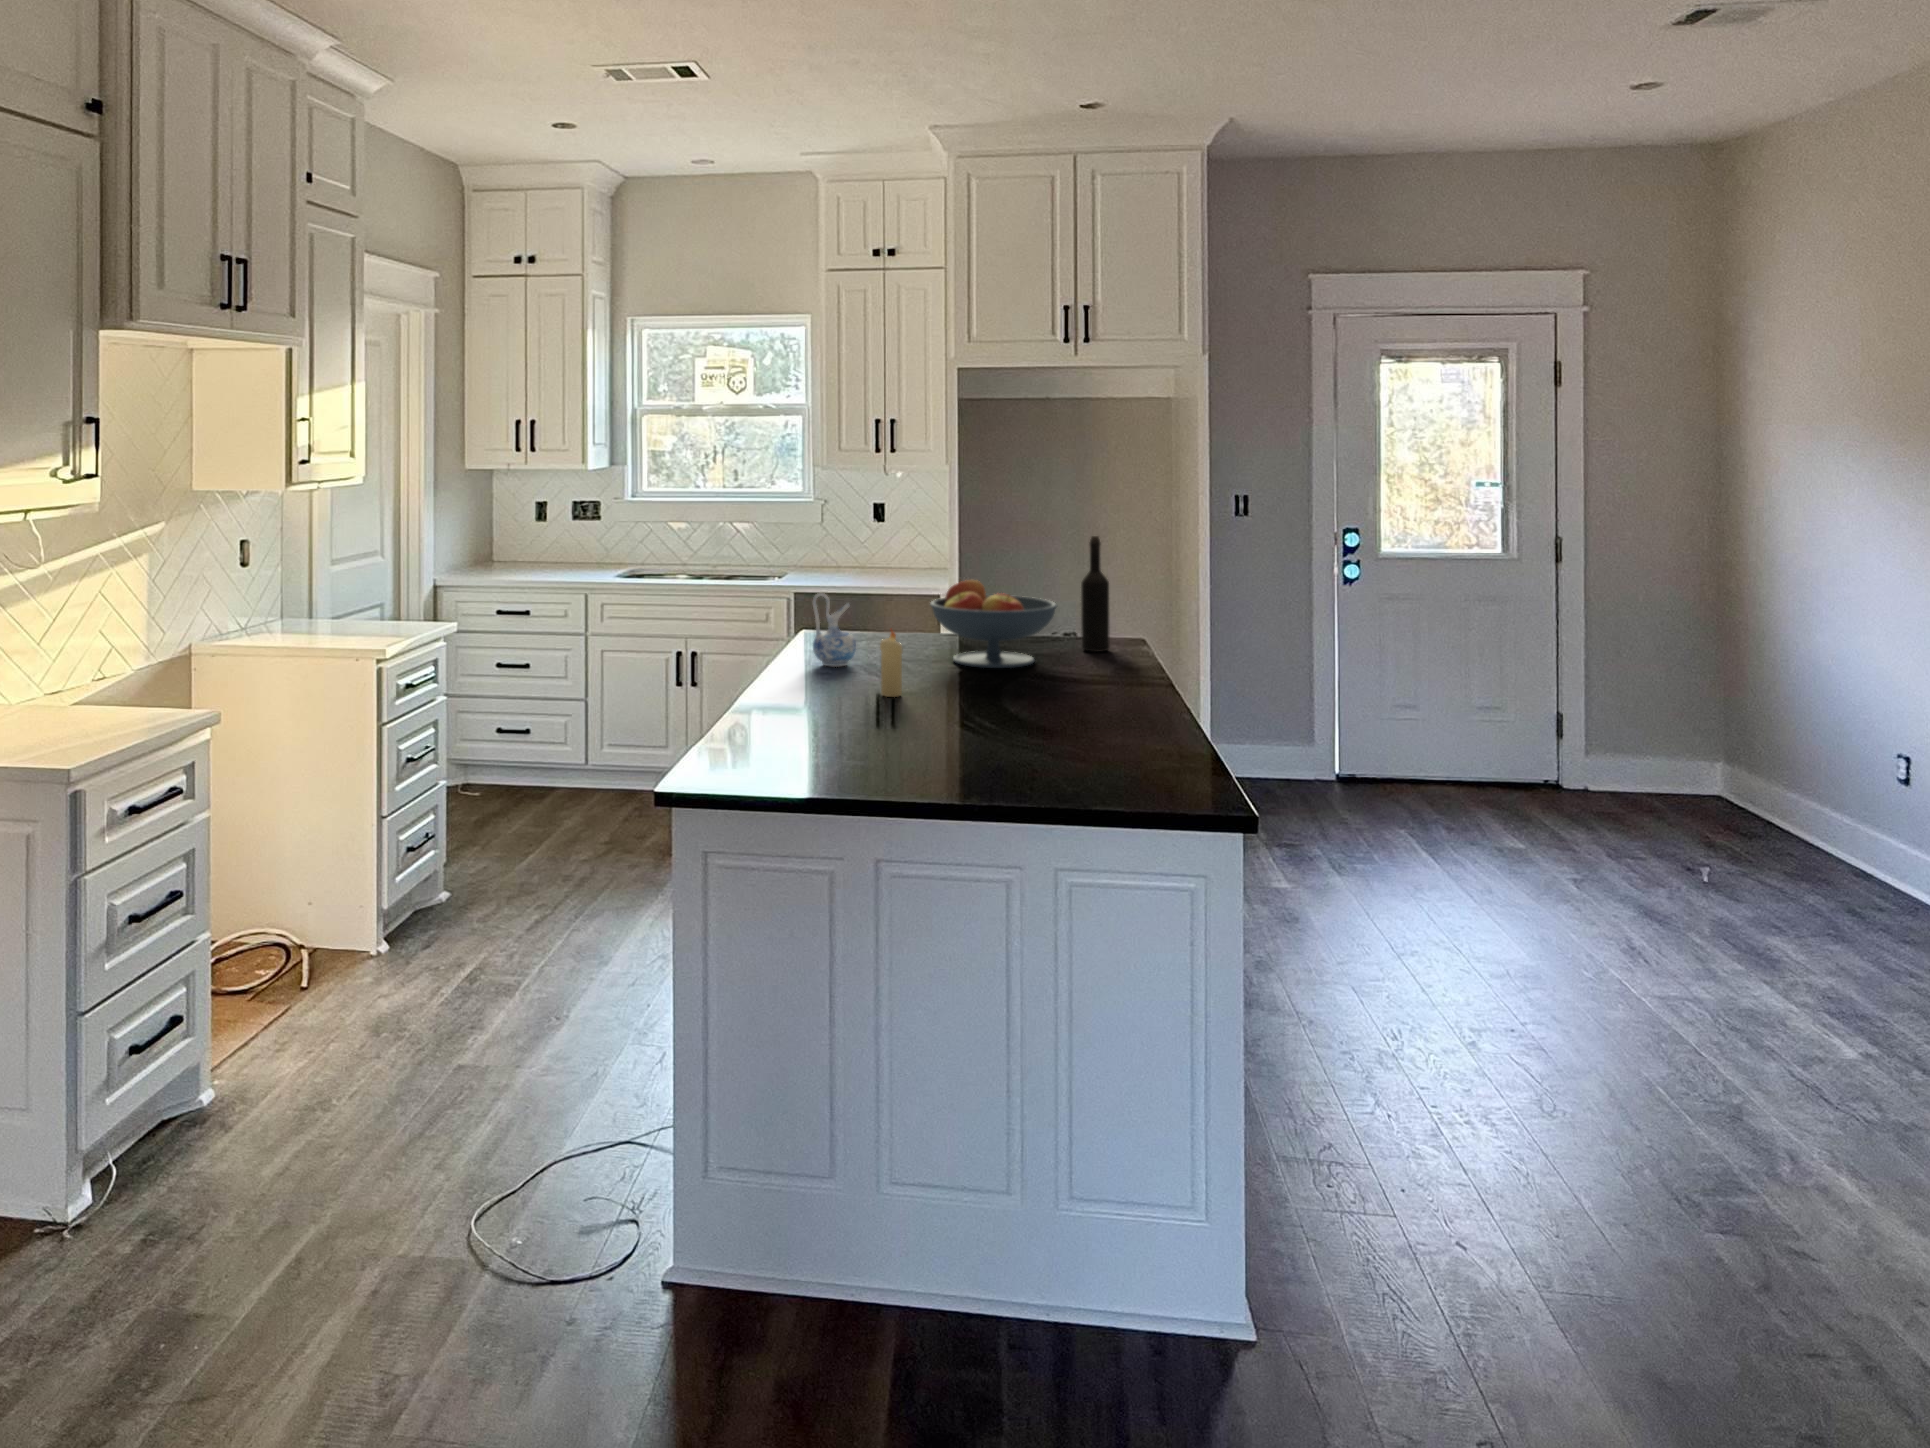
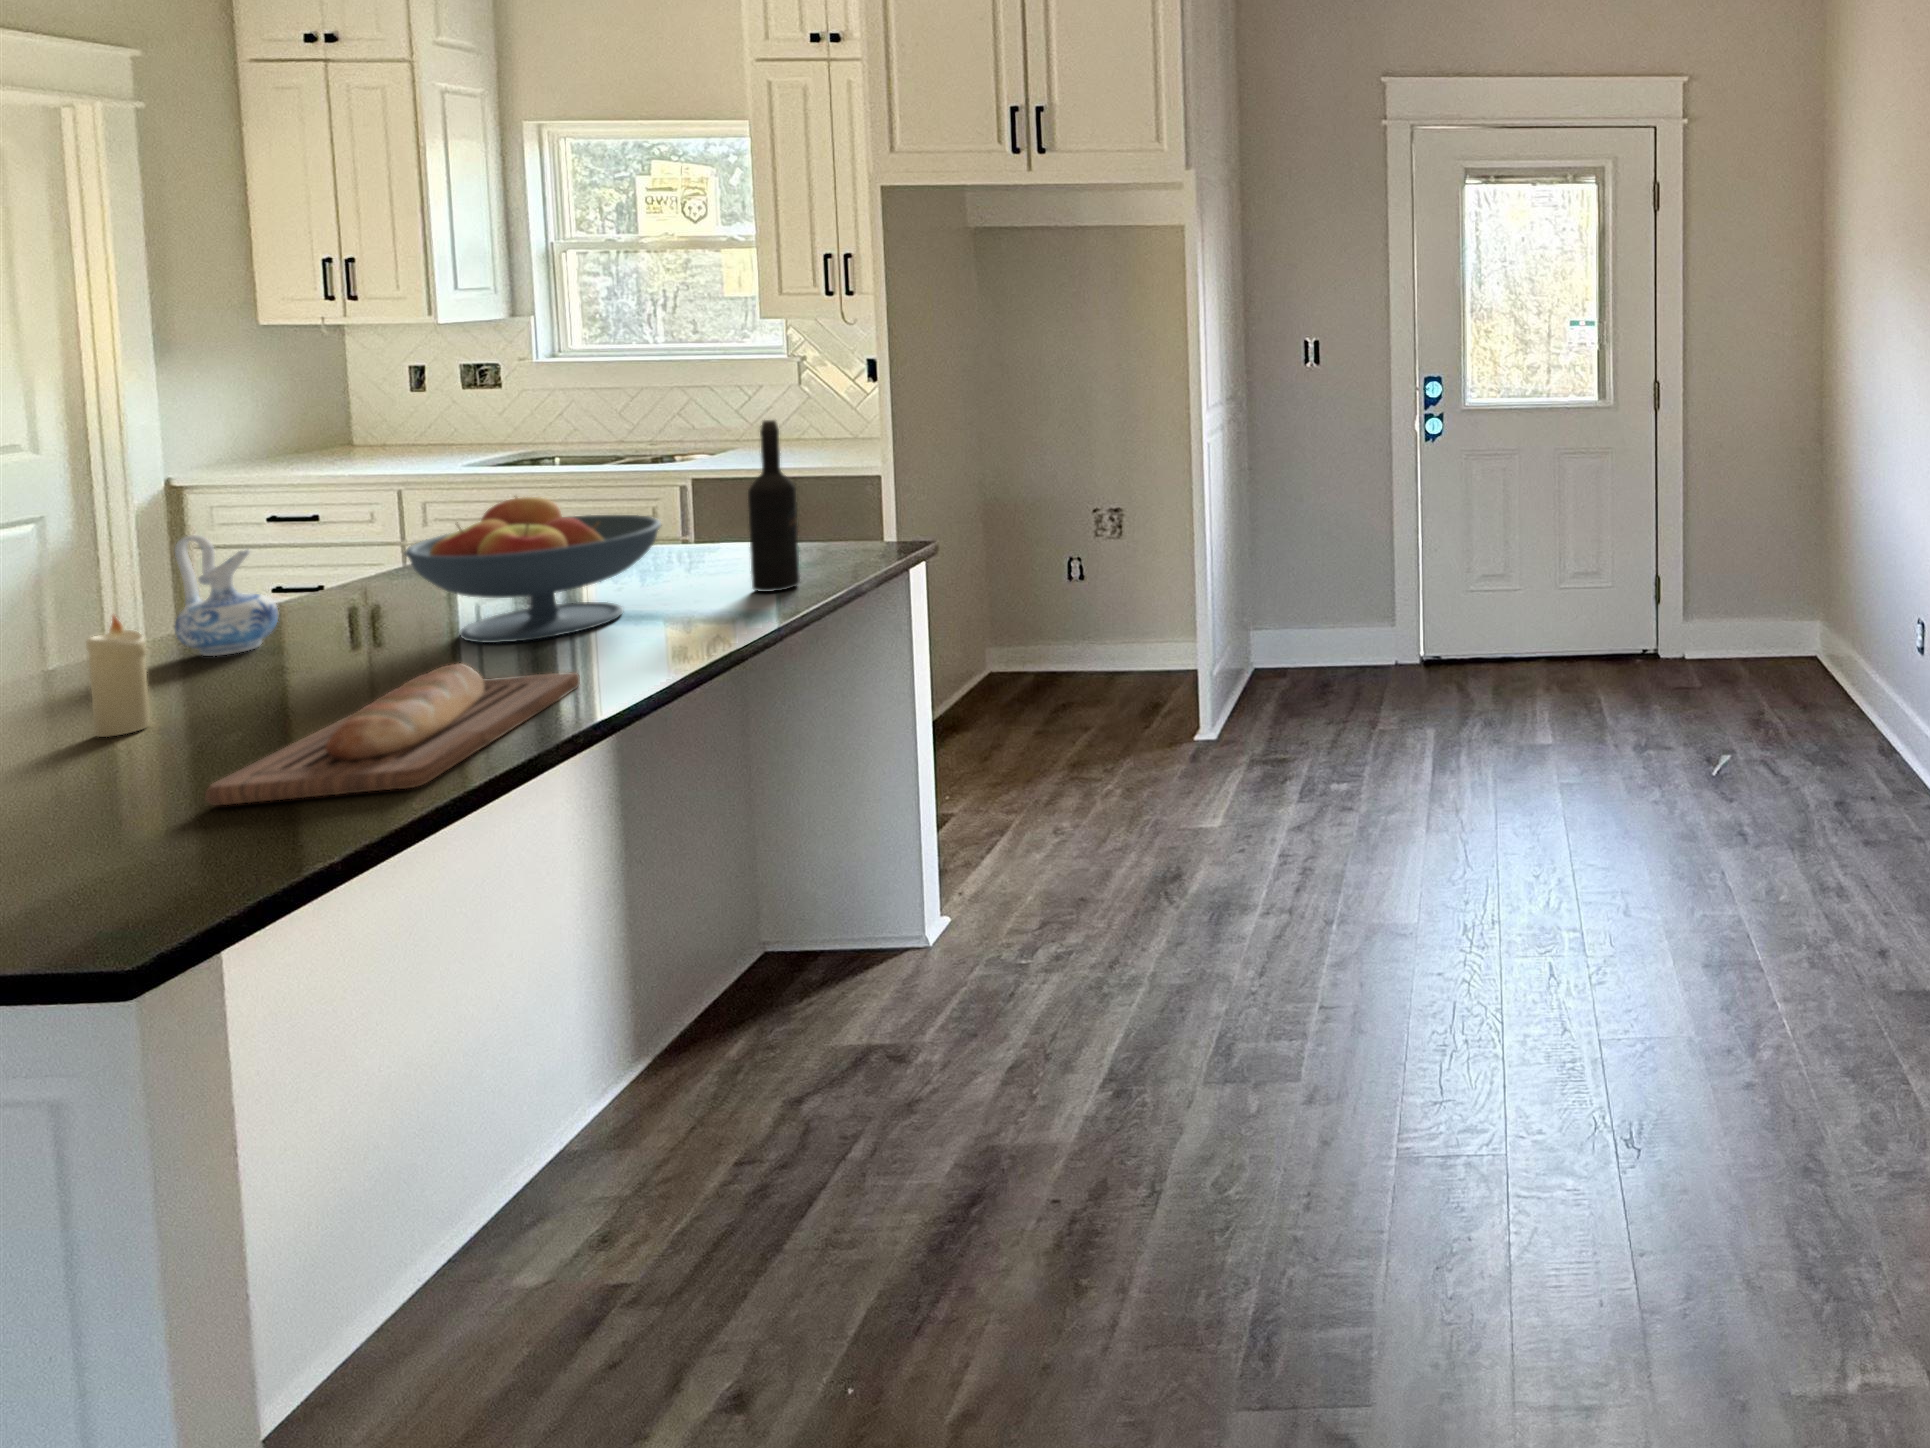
bread loaf: none [1016,669,1141,724] -> present [205,663,580,805]

